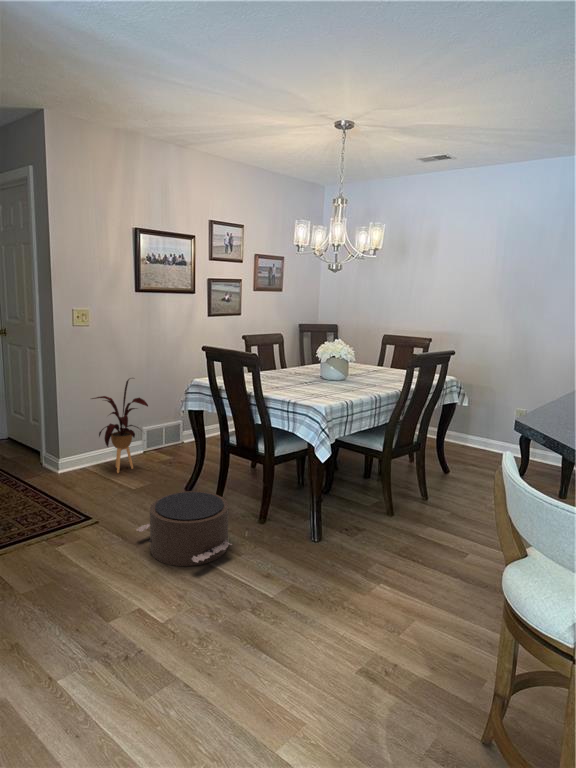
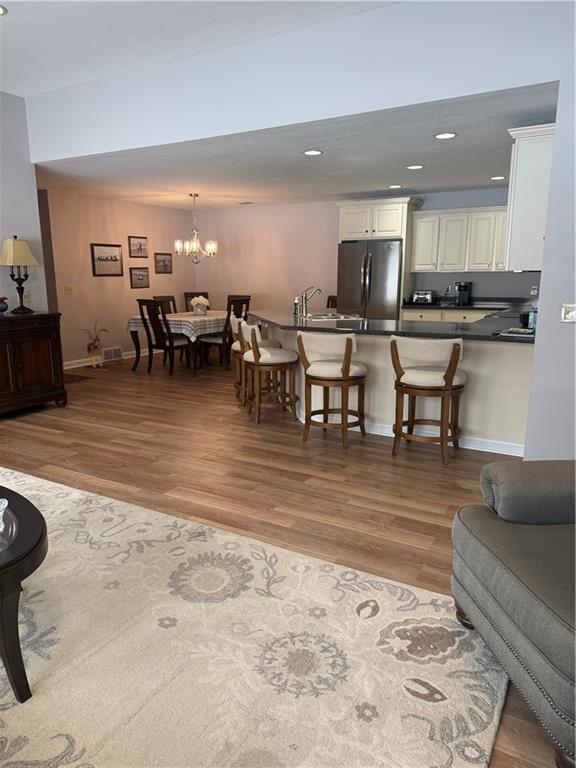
pouf: present [136,491,232,566] -> none [117,360,159,384]

